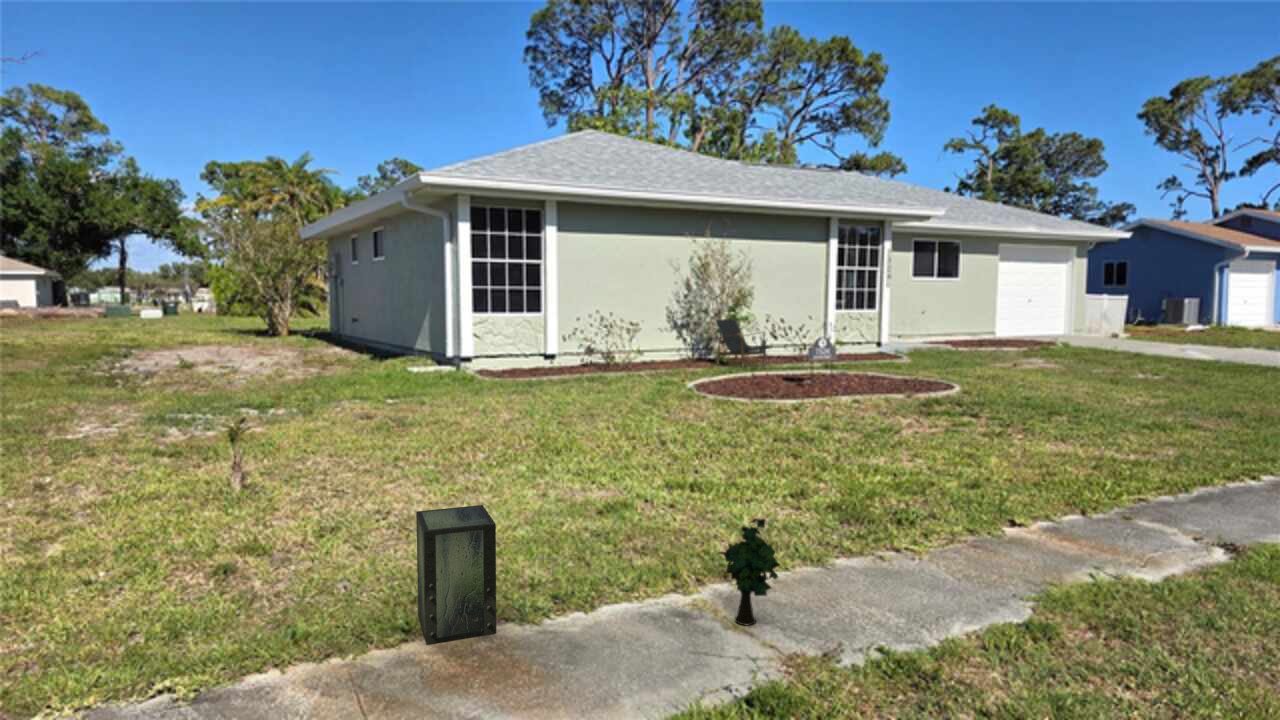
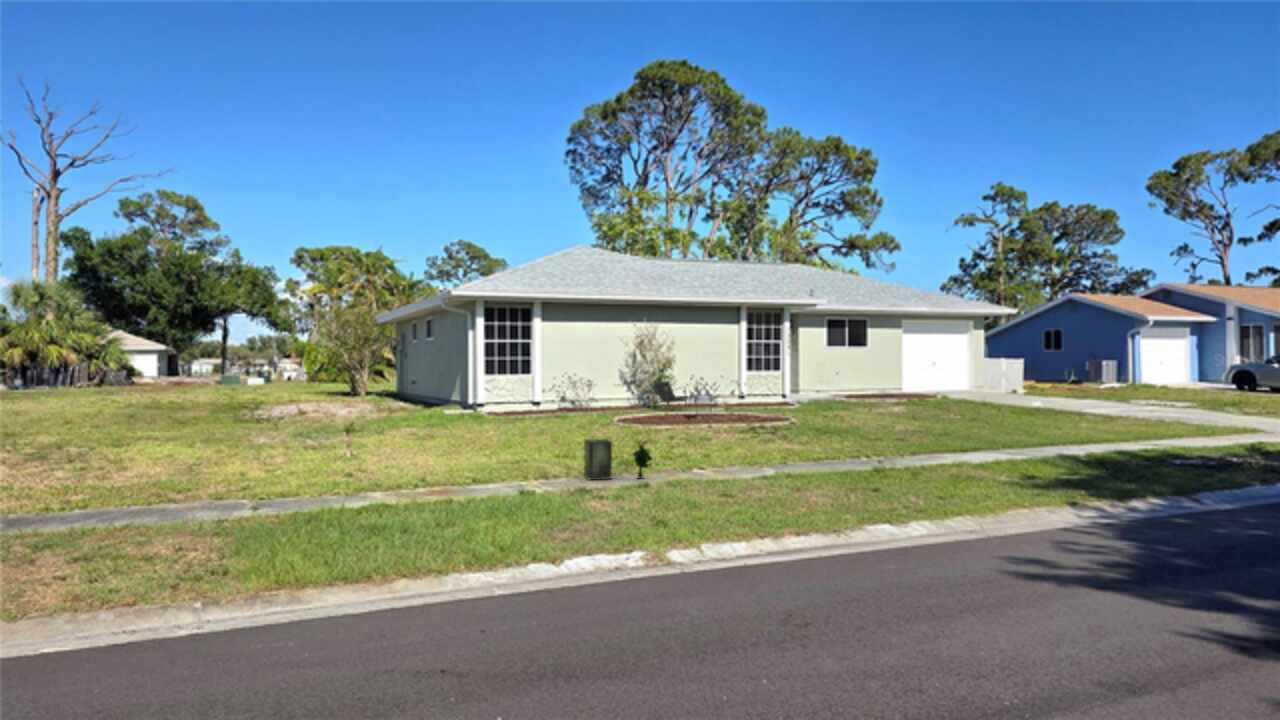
storage box: present [416,505,496,644] -> present [584,439,612,480]
decorative plant: present [719,518,780,625] -> present [633,442,652,479]

